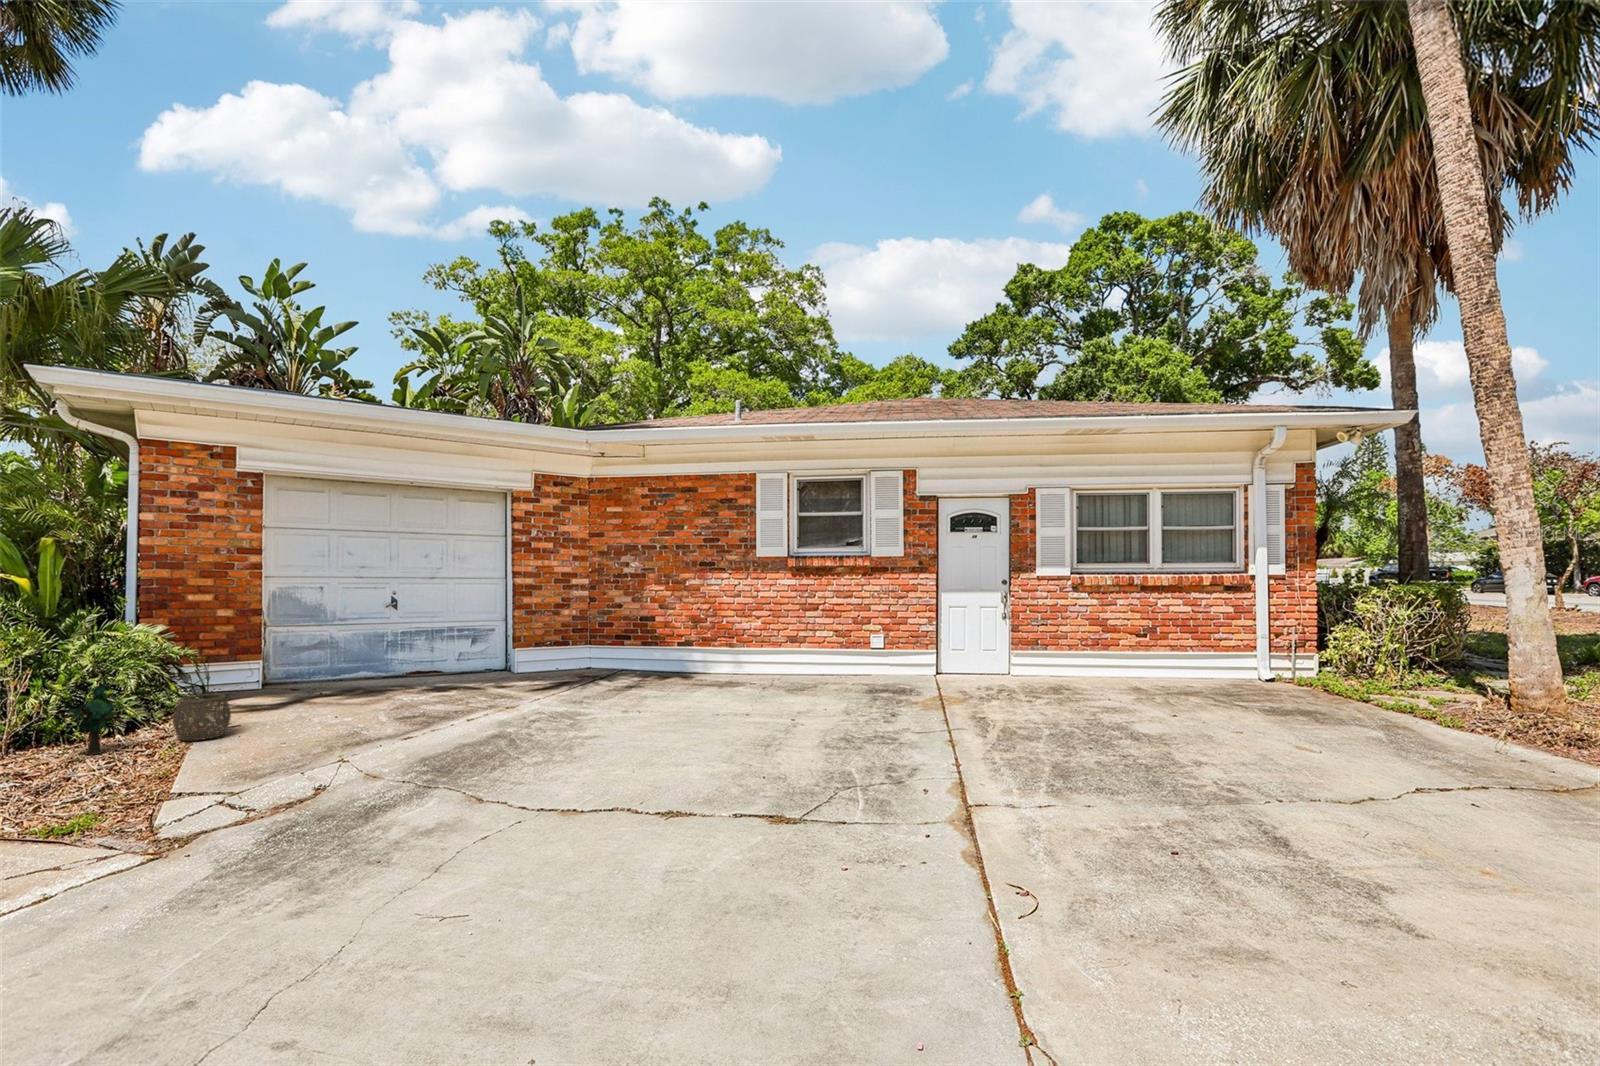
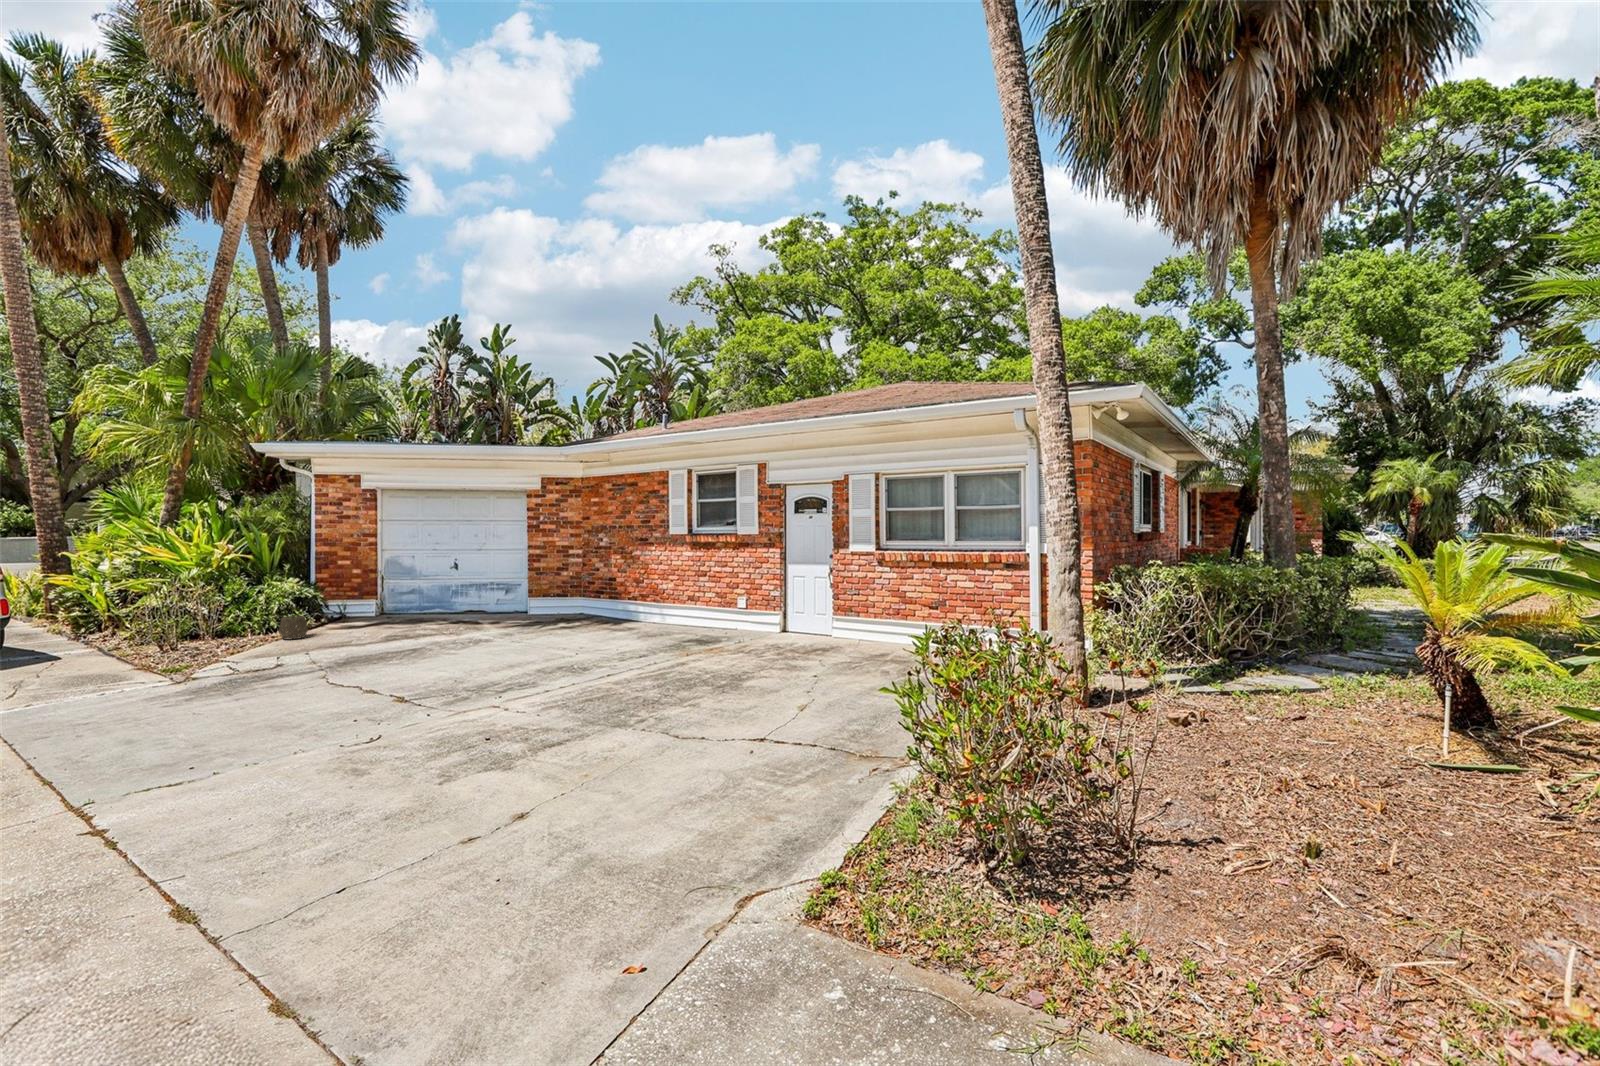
decorative plant: present [68,680,121,755] -> none [231,606,257,642]

